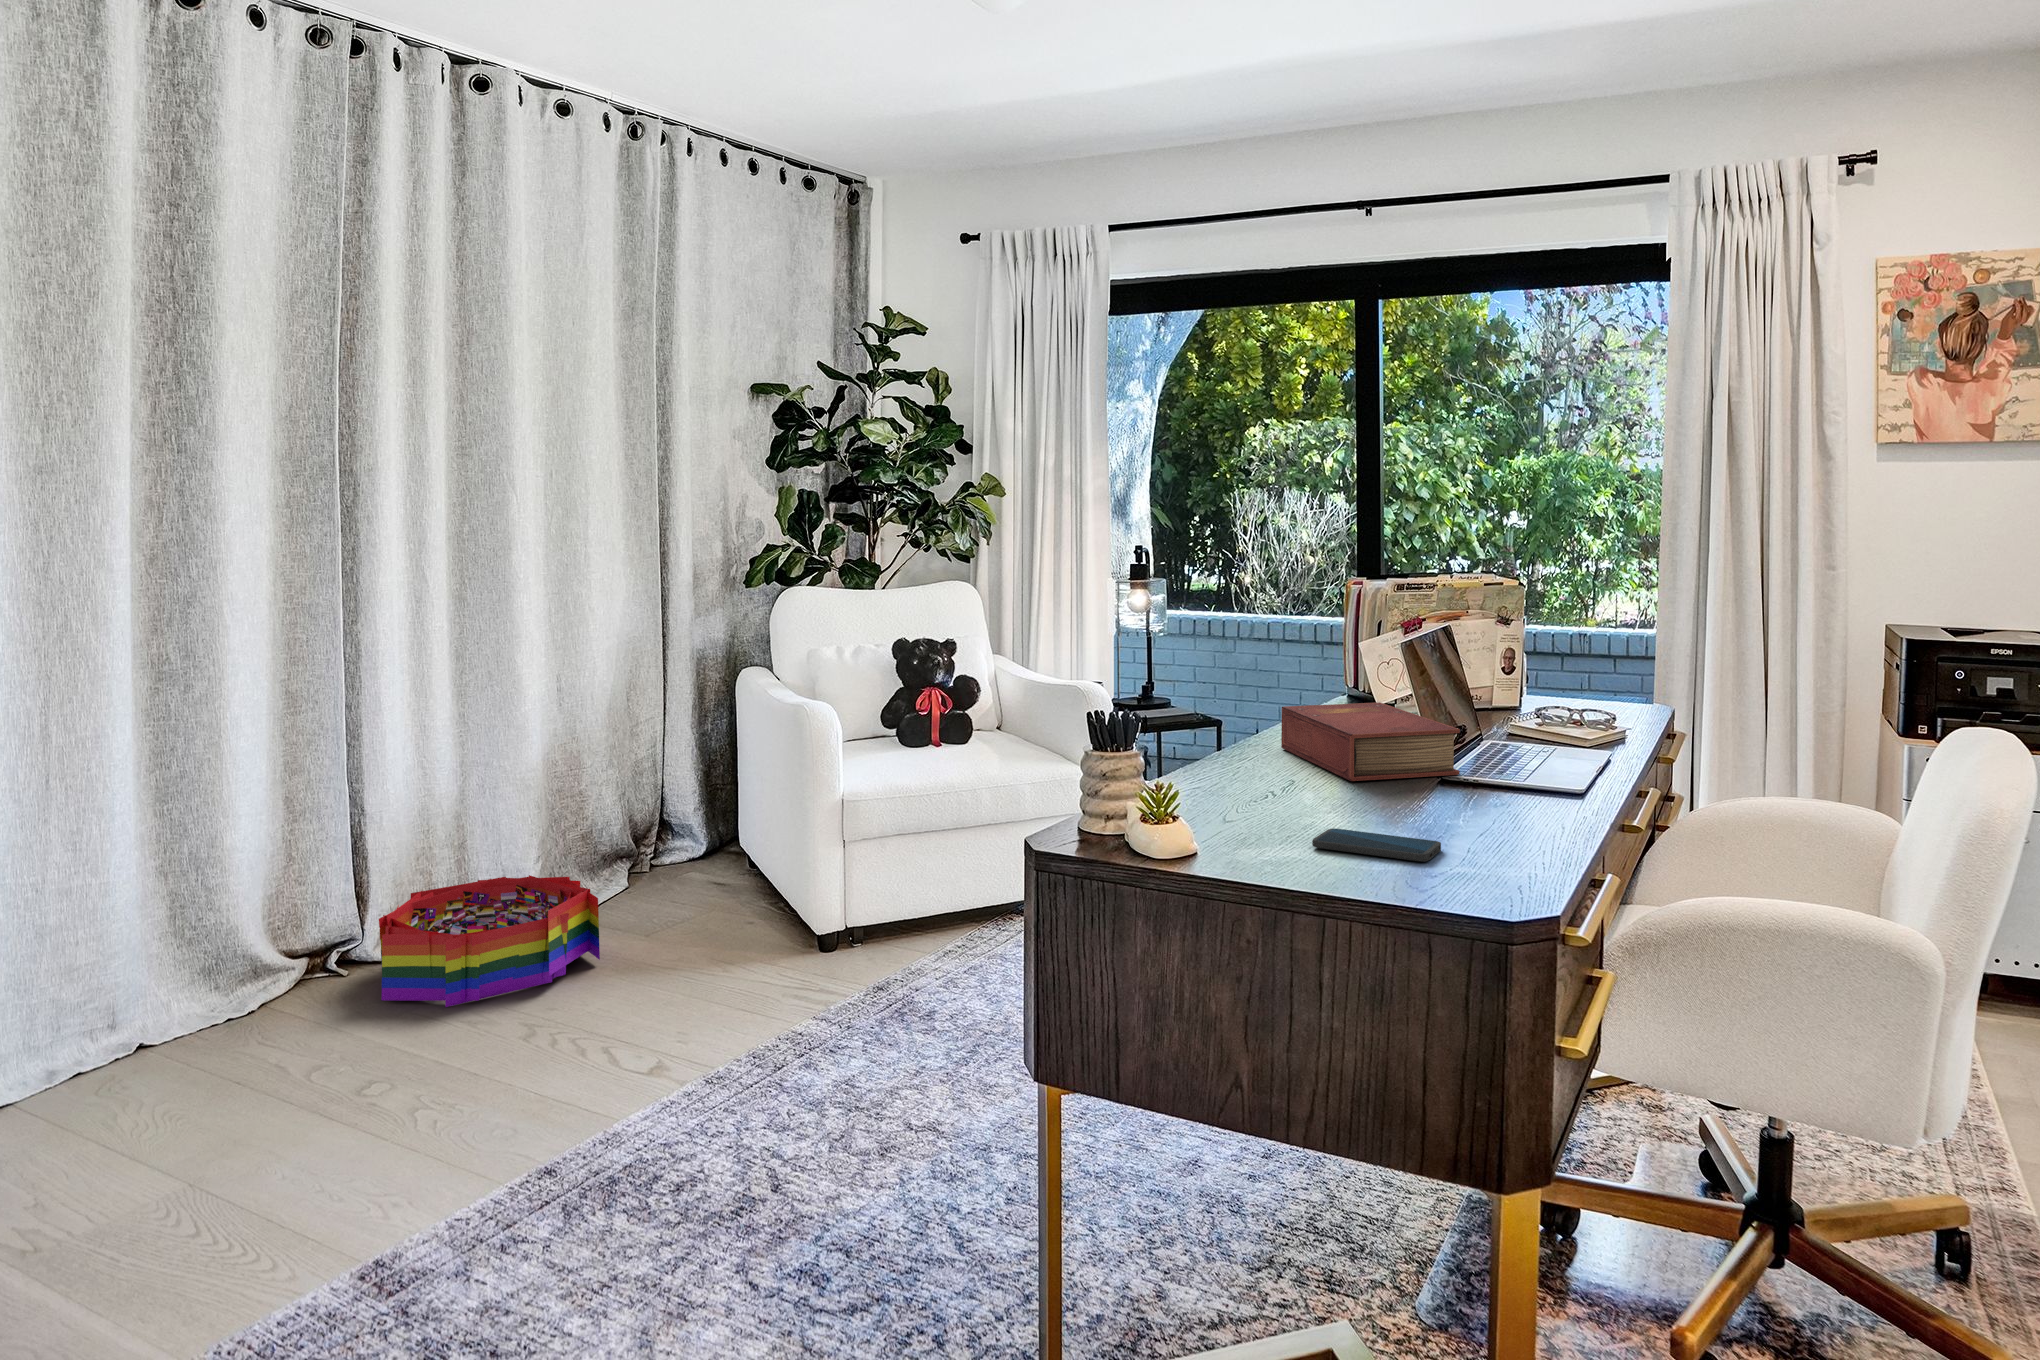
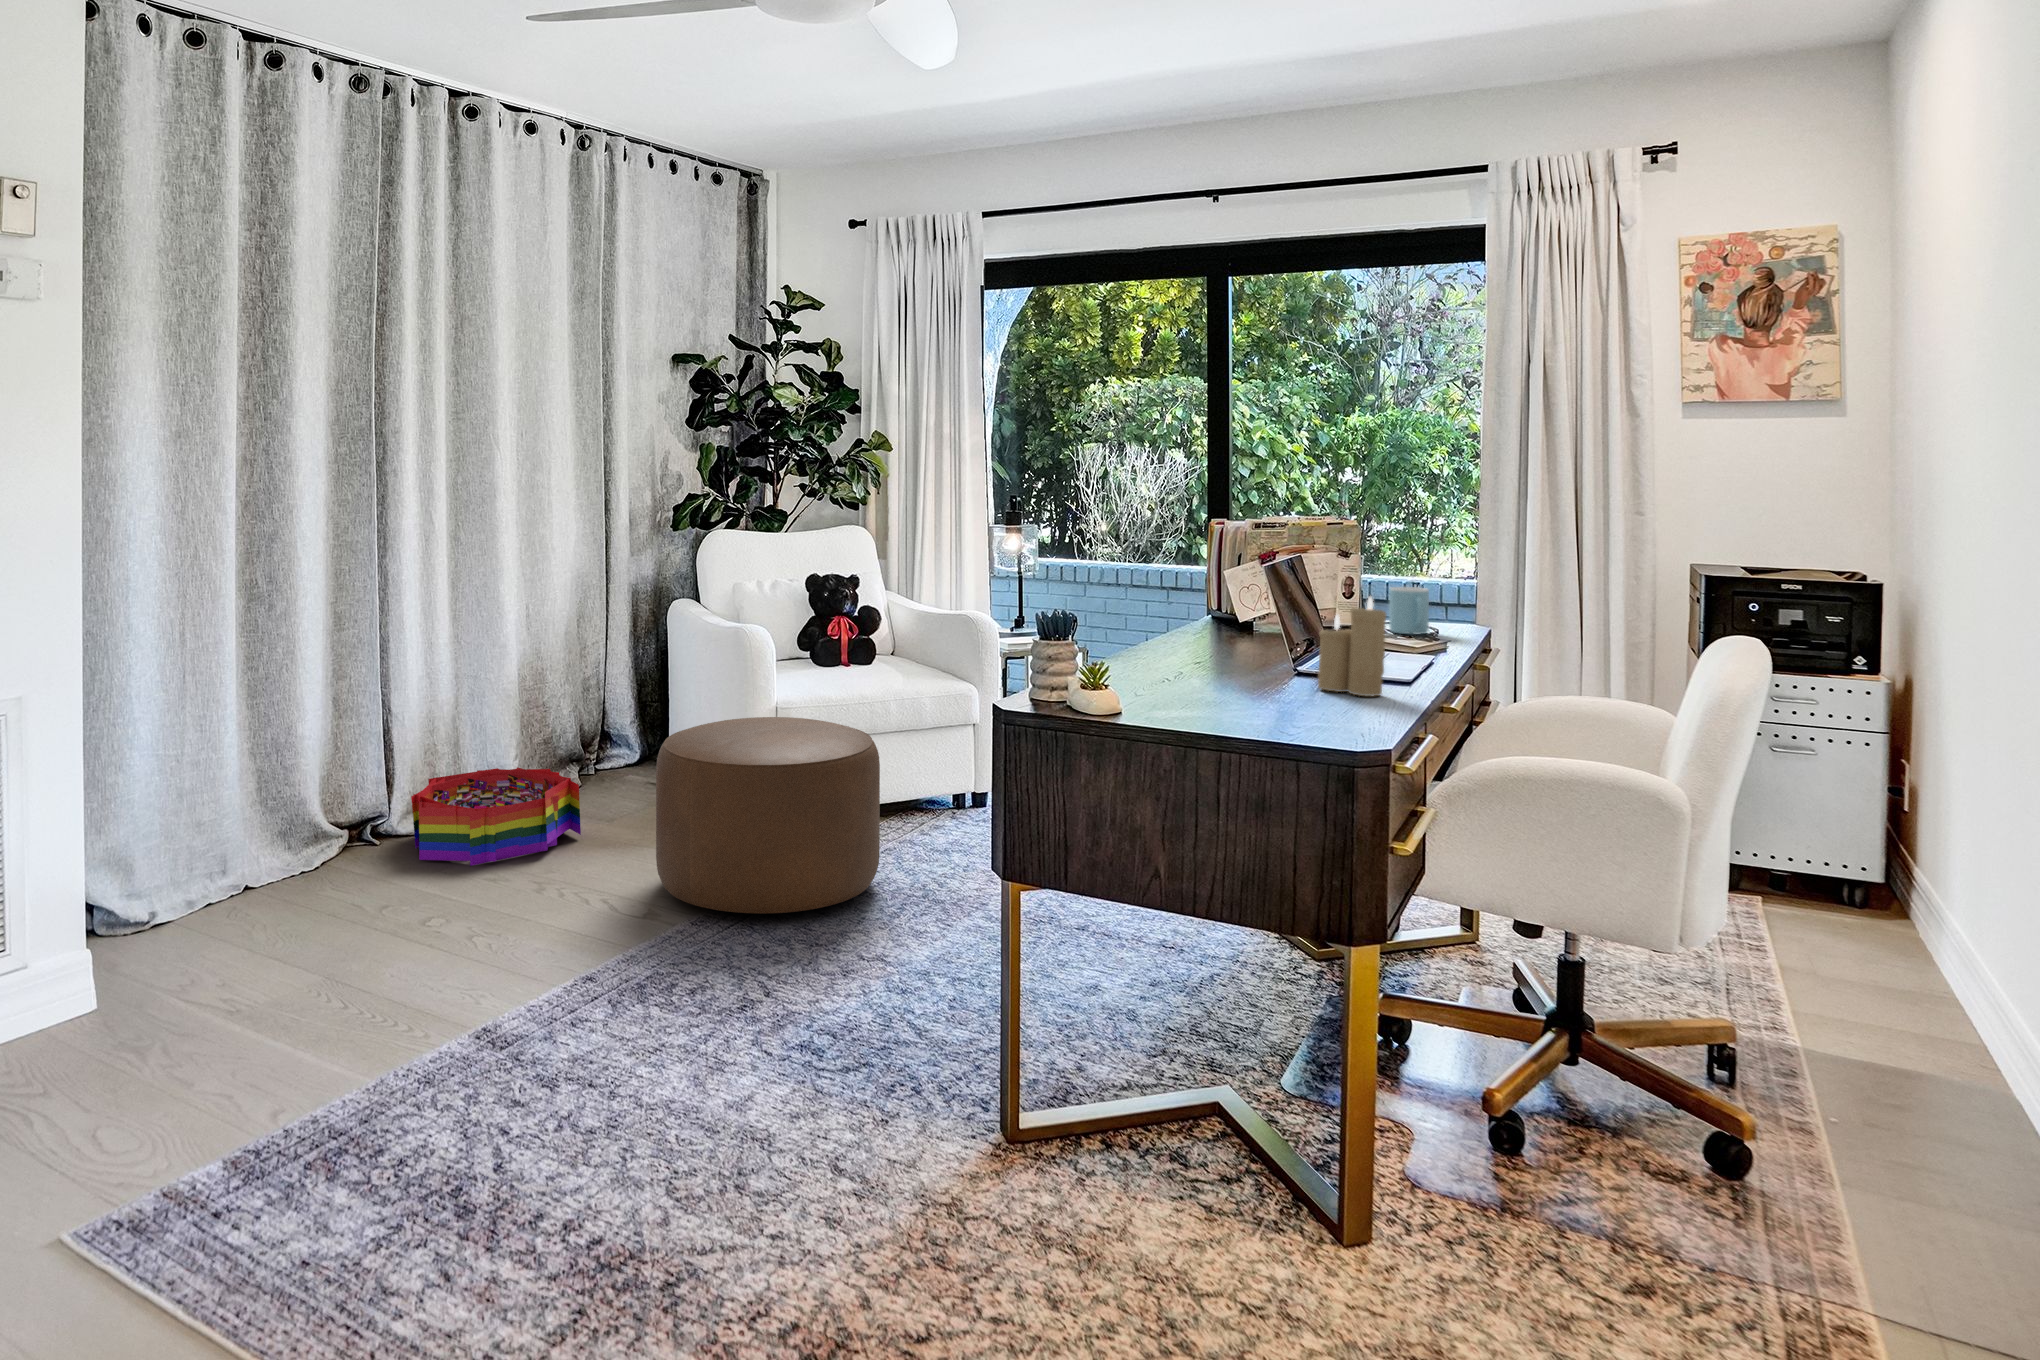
mug: none [1554,657,1599,715] -> present [1389,587,1429,634]
candle: none [1459,680,1543,811] -> present [1318,597,1386,696]
book: present [1281,702,1460,781] -> none [1166,620,1316,677]
ottoman: none [673,815,956,1070] -> present [656,717,880,914]
smartphone: present [1312,828,1441,862] -> none [1209,705,1309,726]

